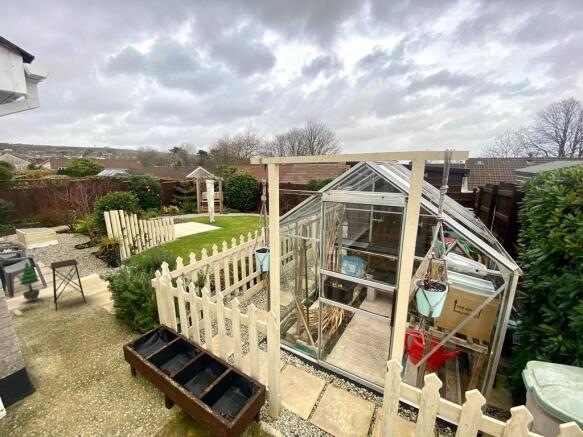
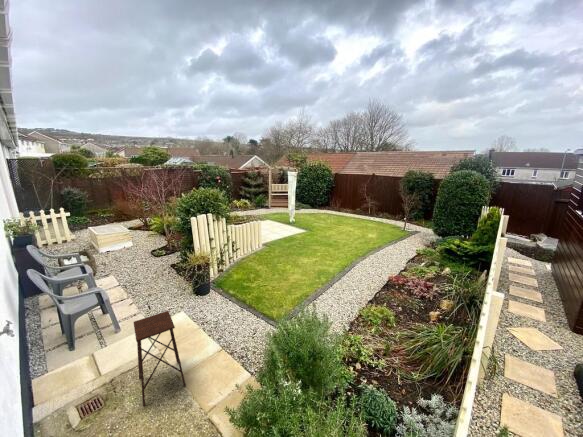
potted tree: present [20,262,39,301] -> none [89,314,118,370]

